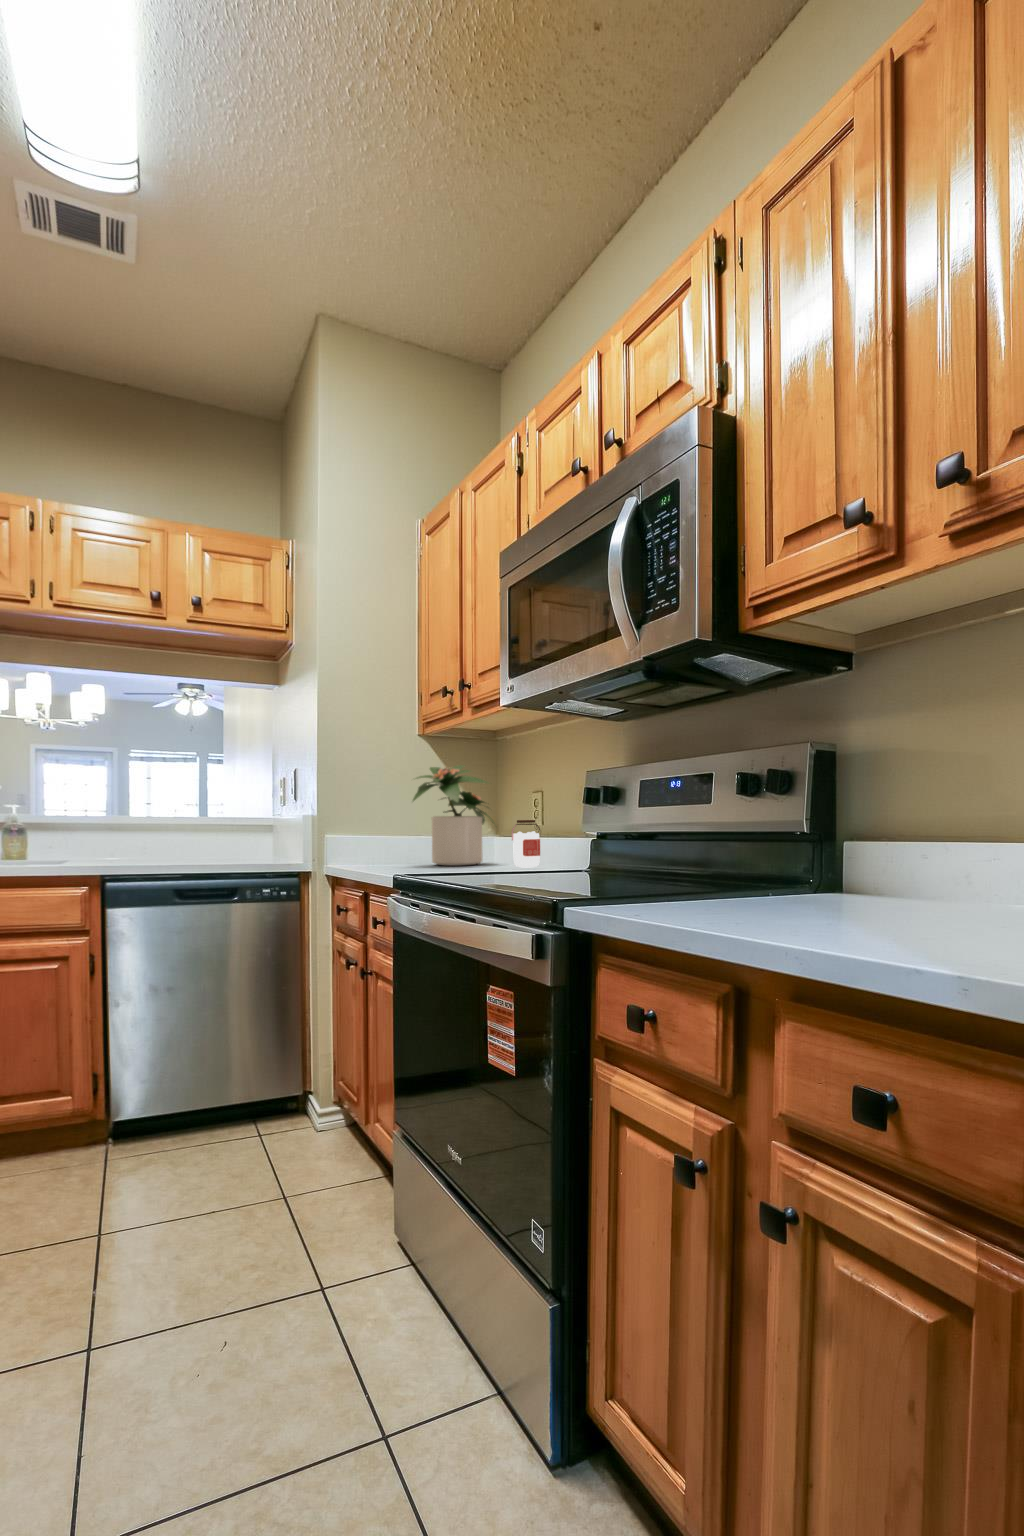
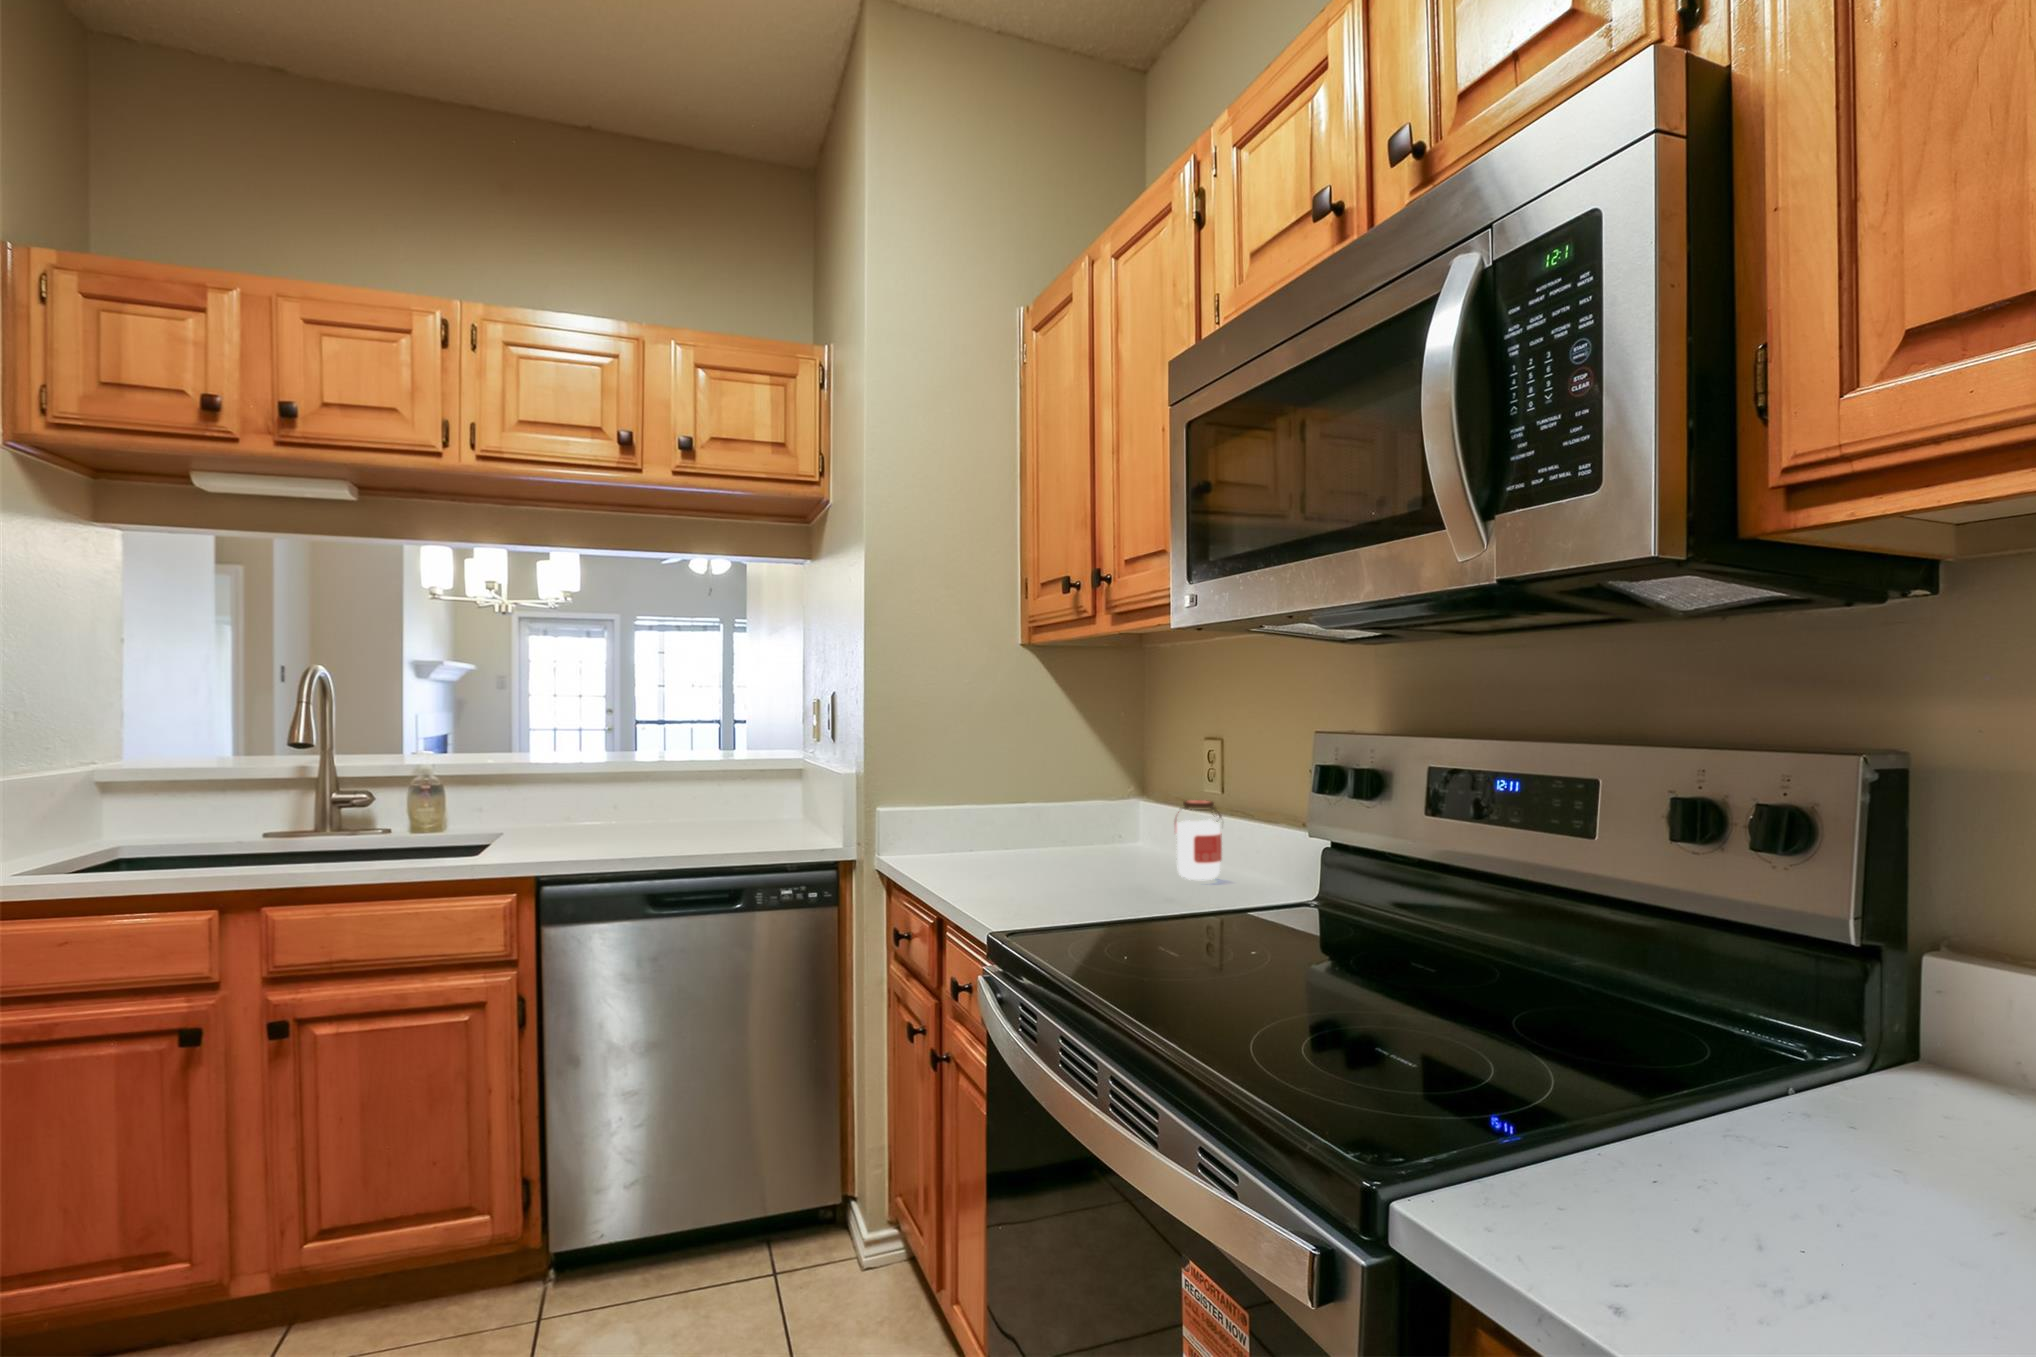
potted plant: present [413,765,494,866] -> none [1009,700,1148,864]

